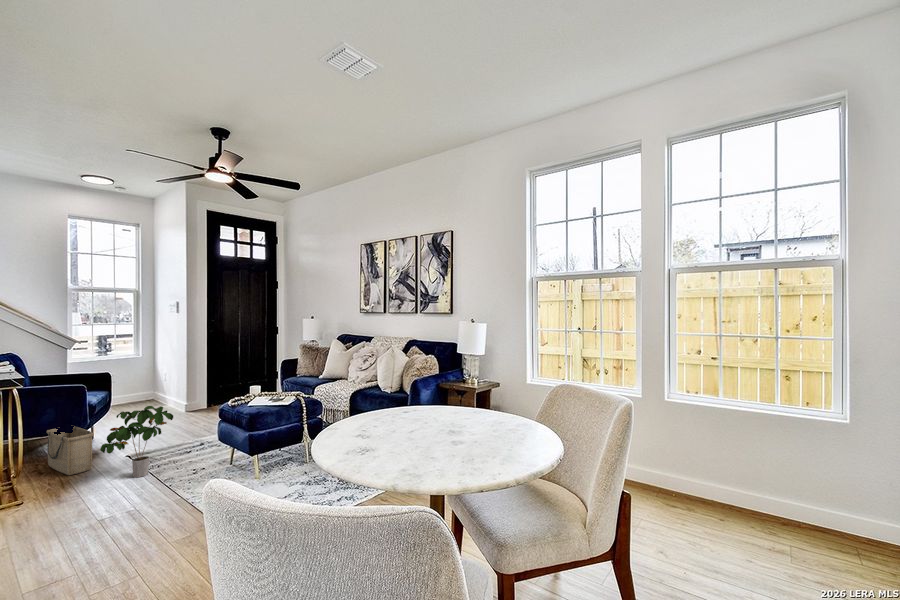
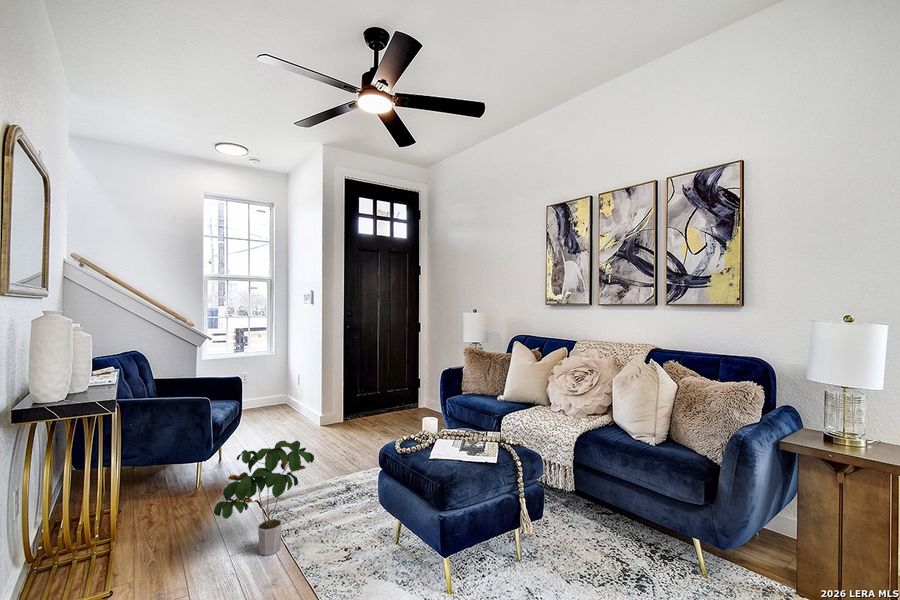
basket: present [47,426,94,475] -> none [158,454,212,534]

